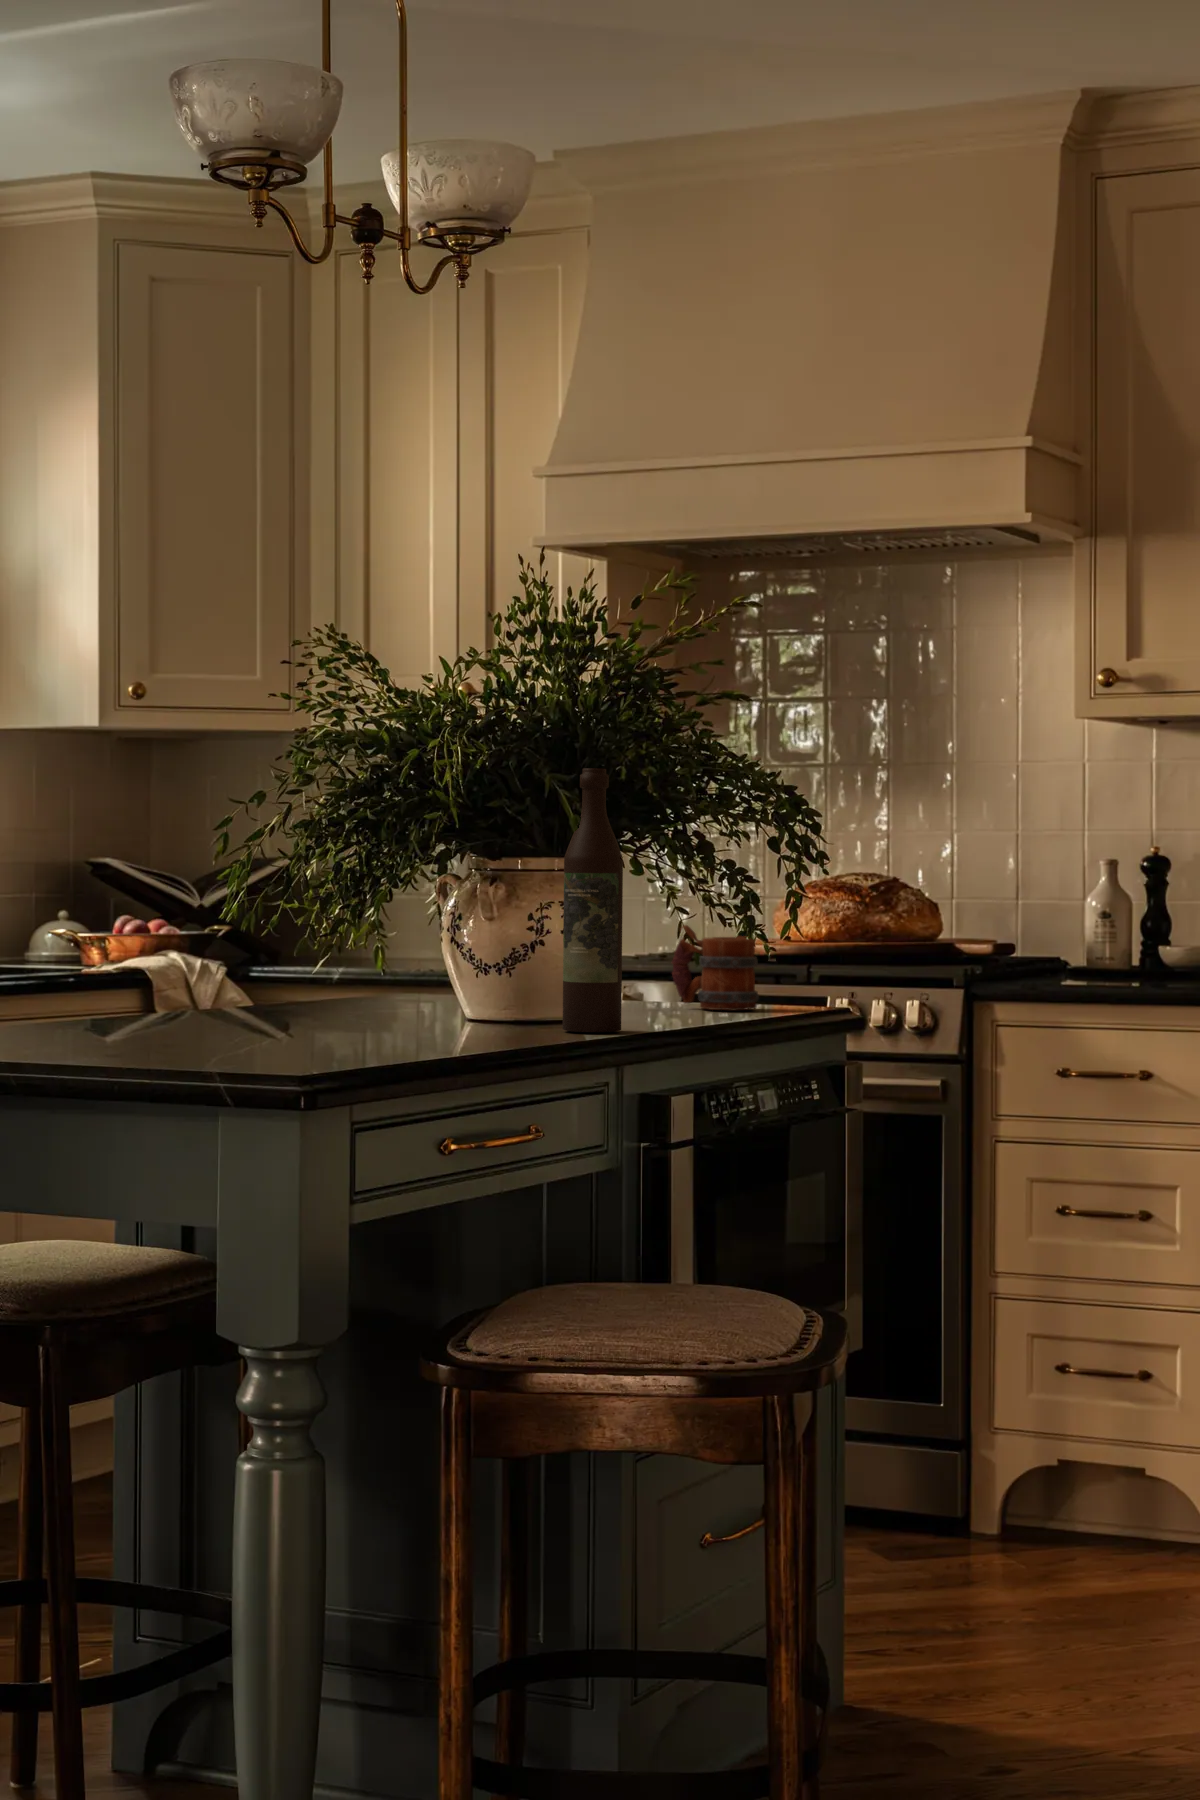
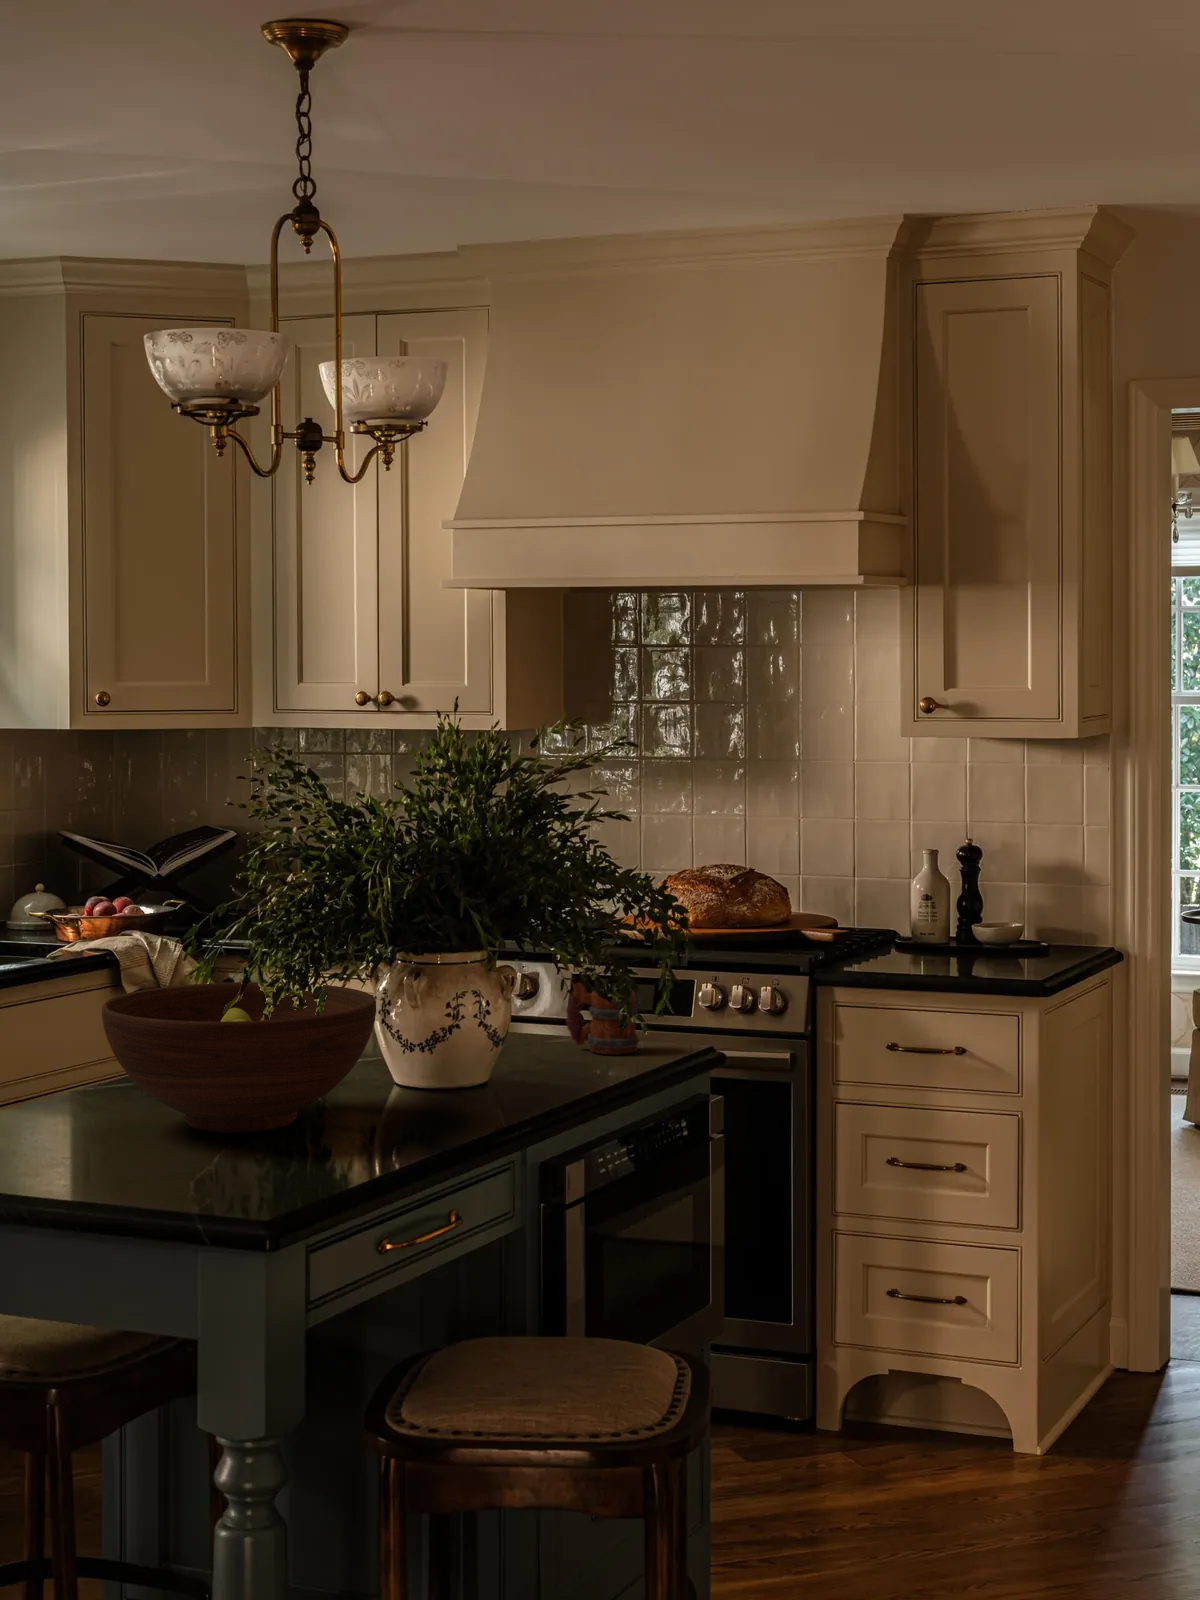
wine bottle: present [563,768,623,1032] -> none [476,885,525,1107]
fruit bowl: none [118,884,444,1038] -> present [102,982,376,1133]

